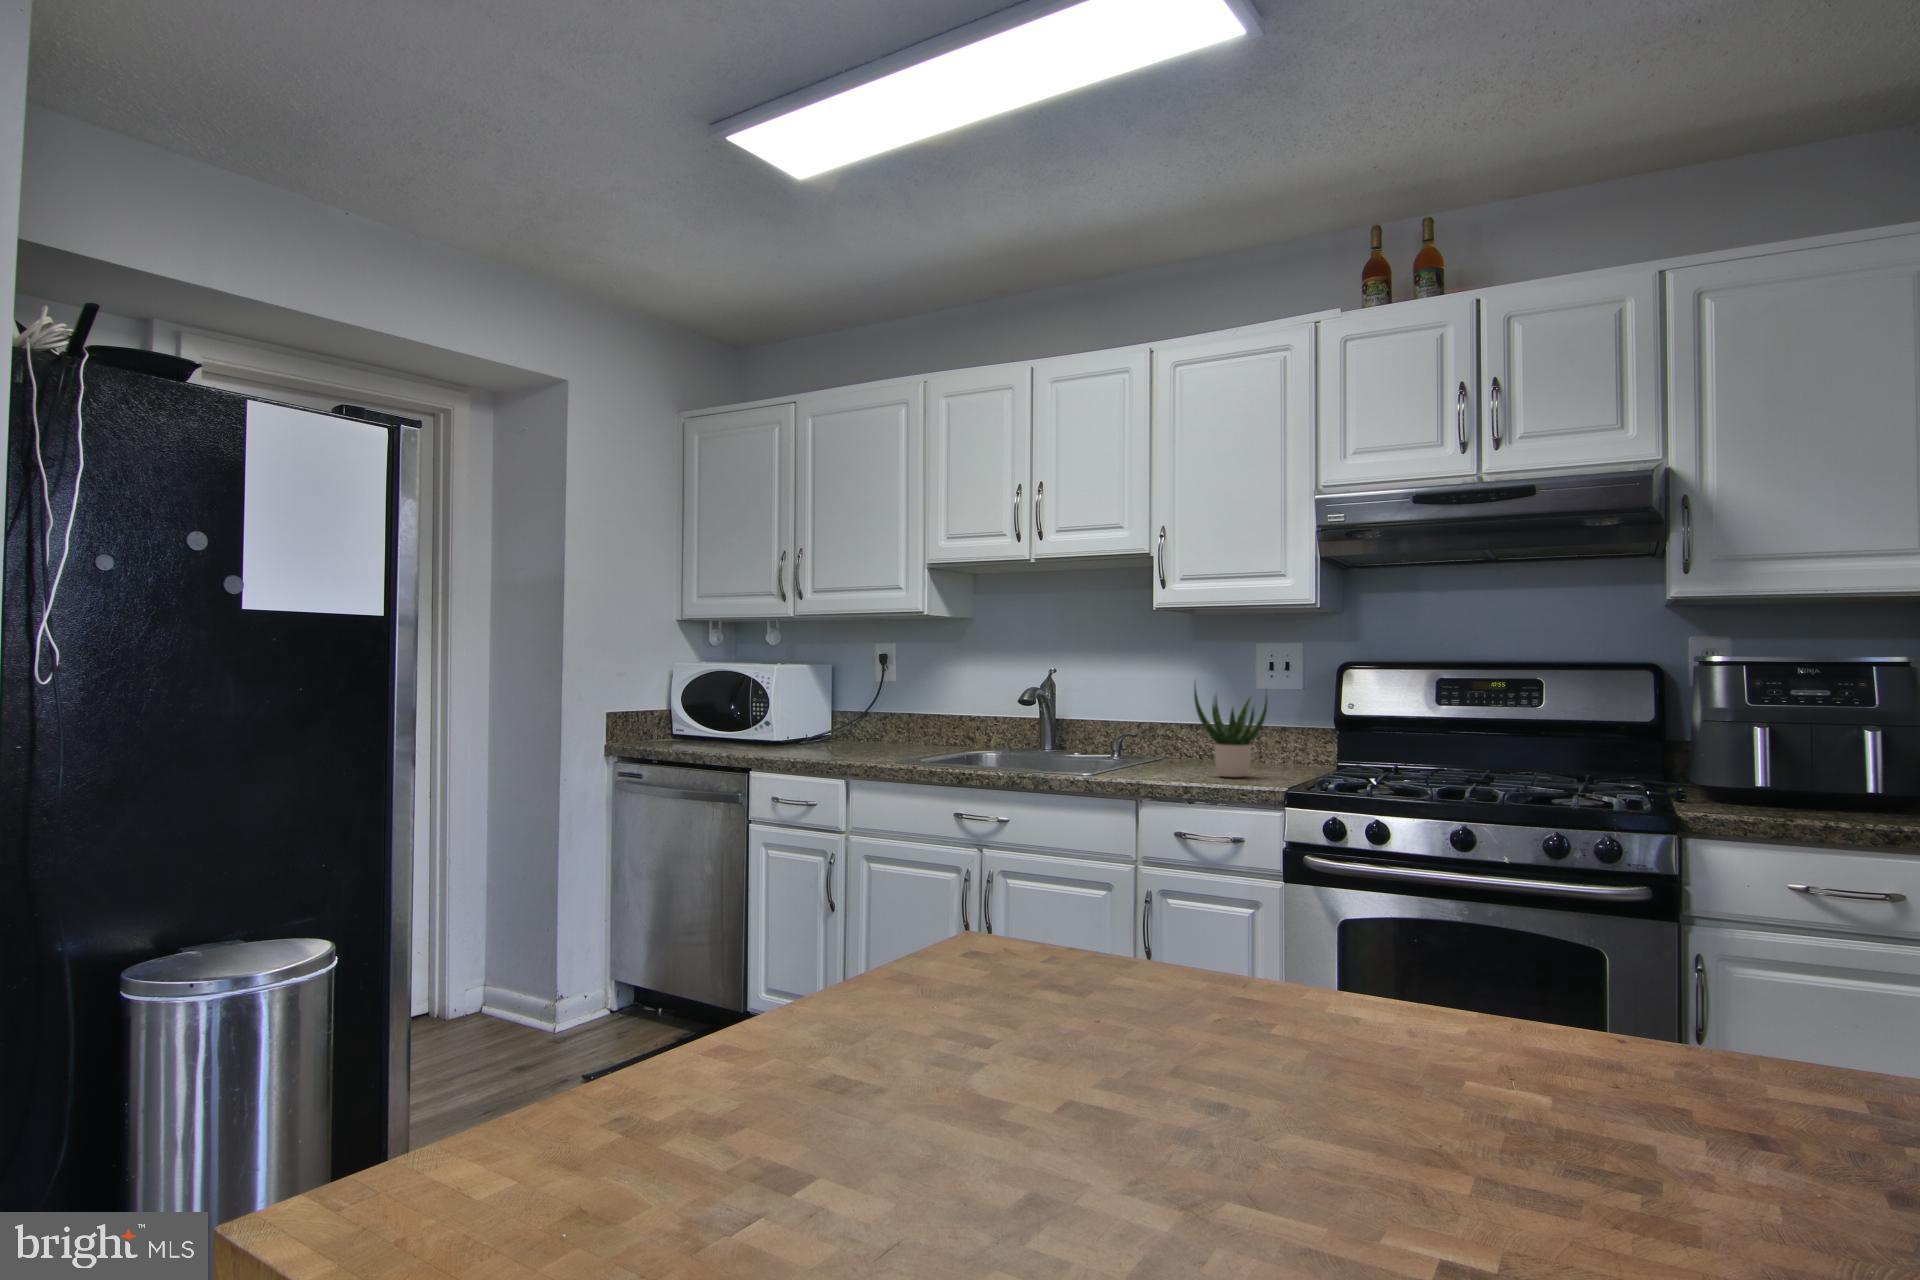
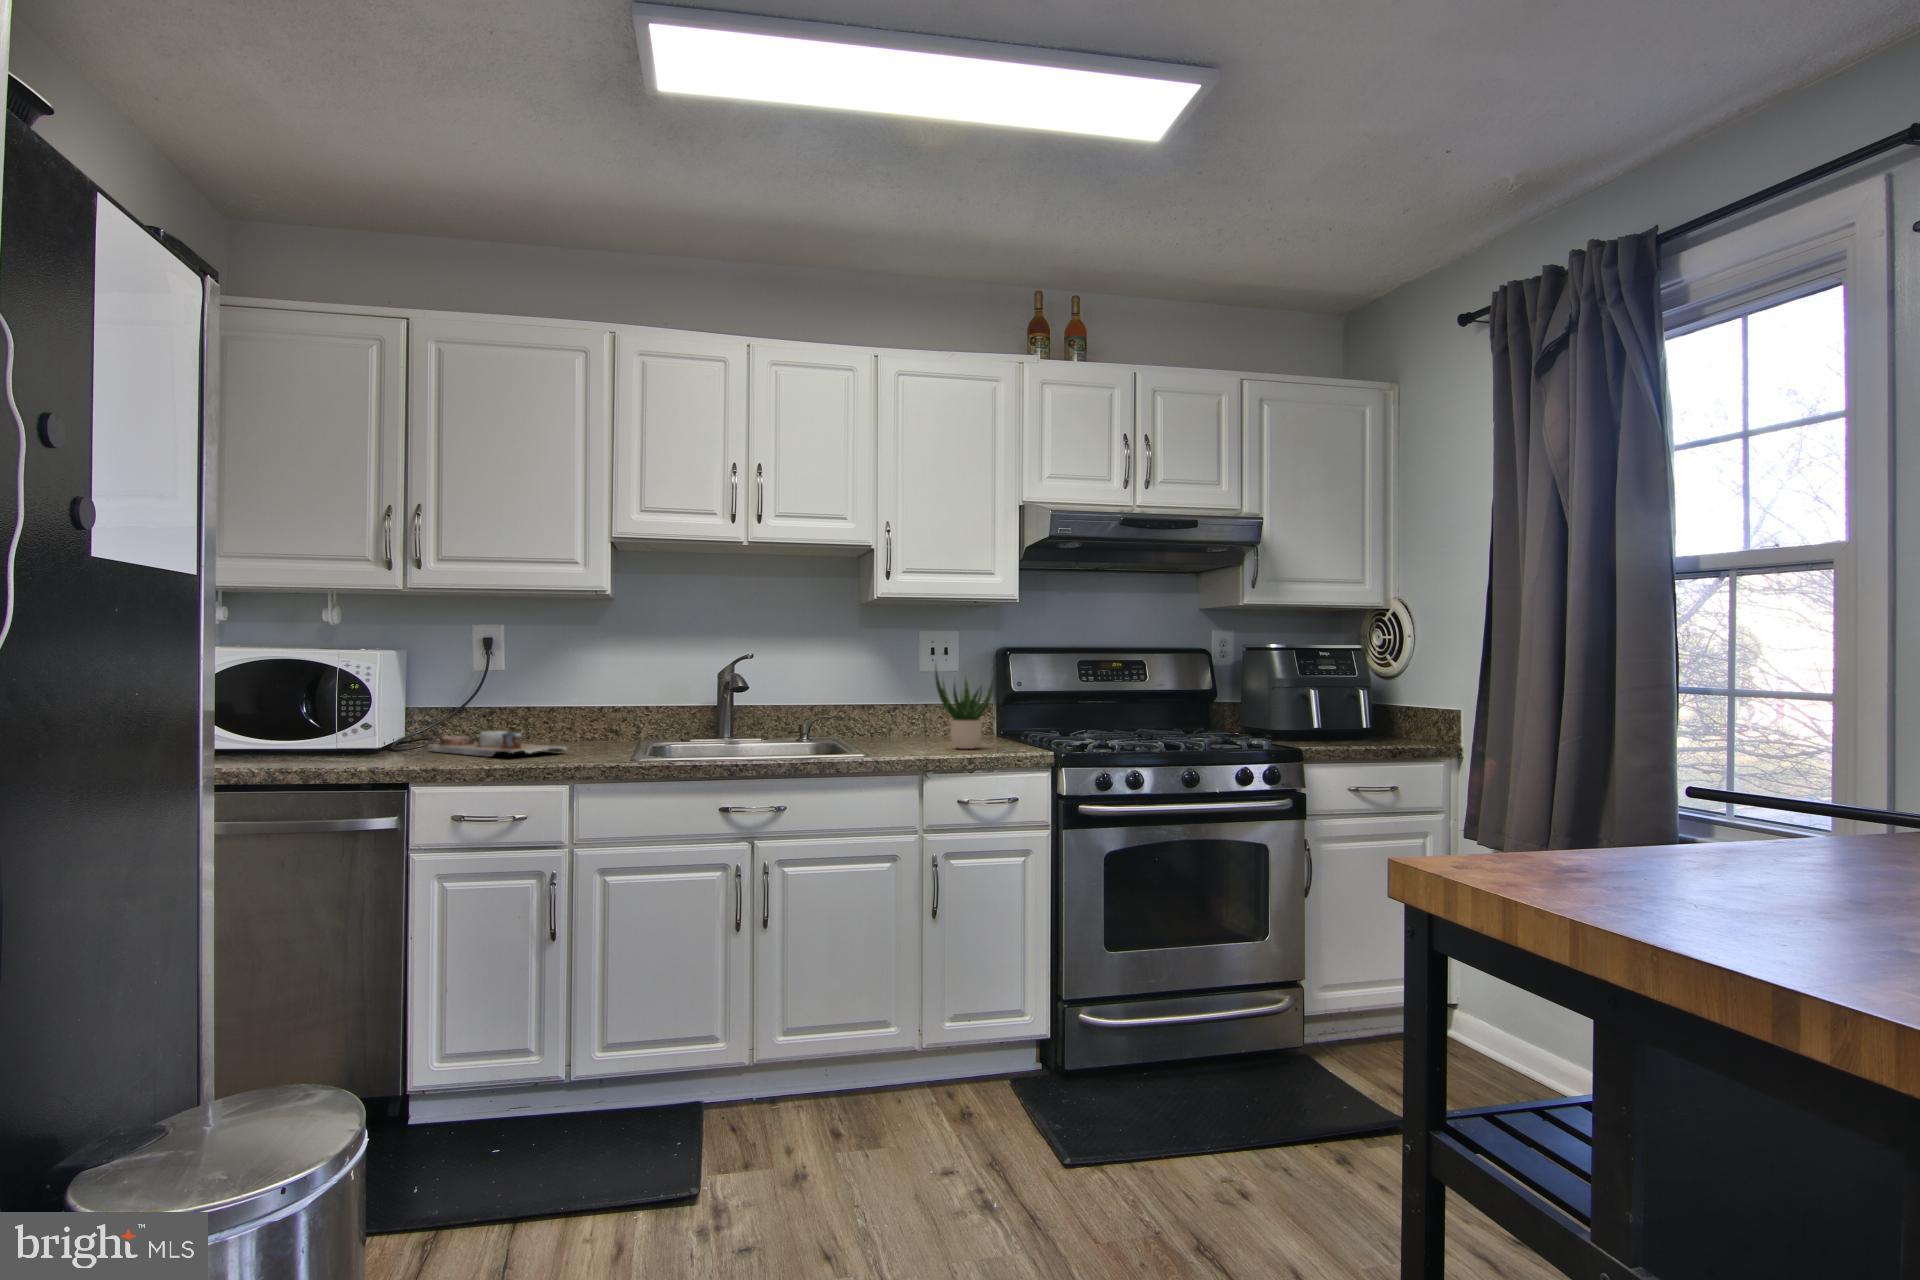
cutting board: none [826,731,897,754] -> present [428,731,568,757]

